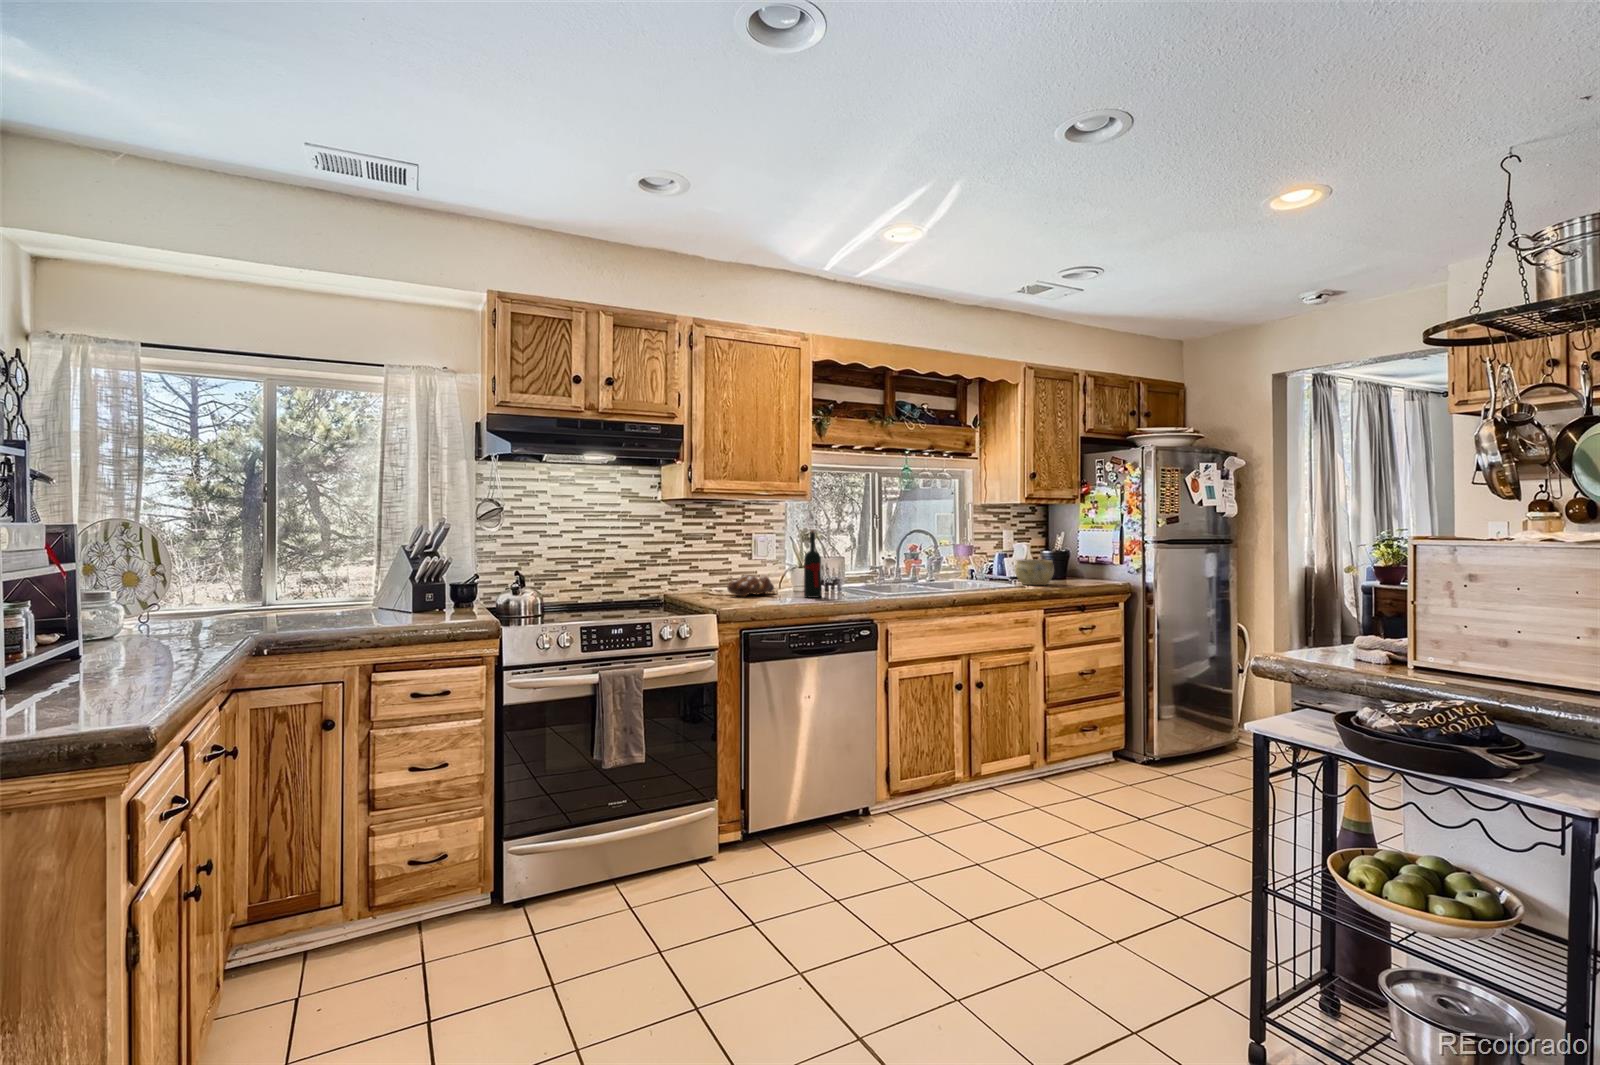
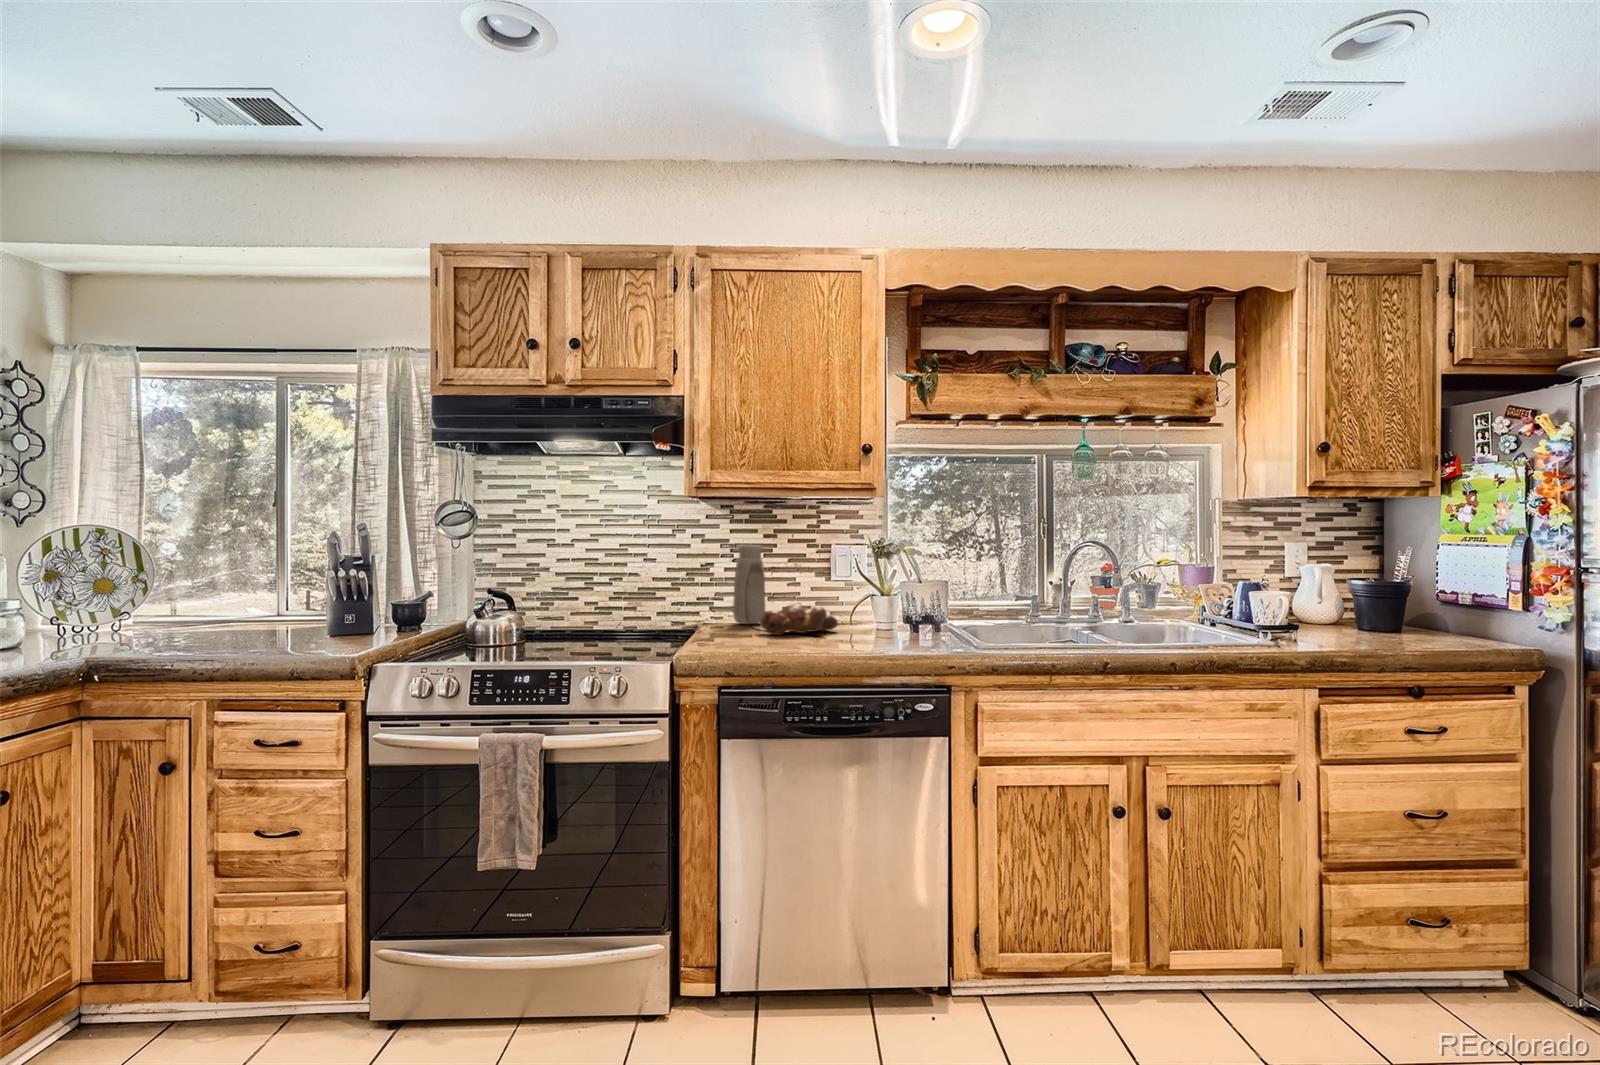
wine bottle: present [804,530,821,598] -> none [853,539,880,643]
vase: none [686,534,708,592] -> present [733,545,765,624]
ceramic bowl: present [1015,559,1054,585] -> none [1282,593,1362,641]

